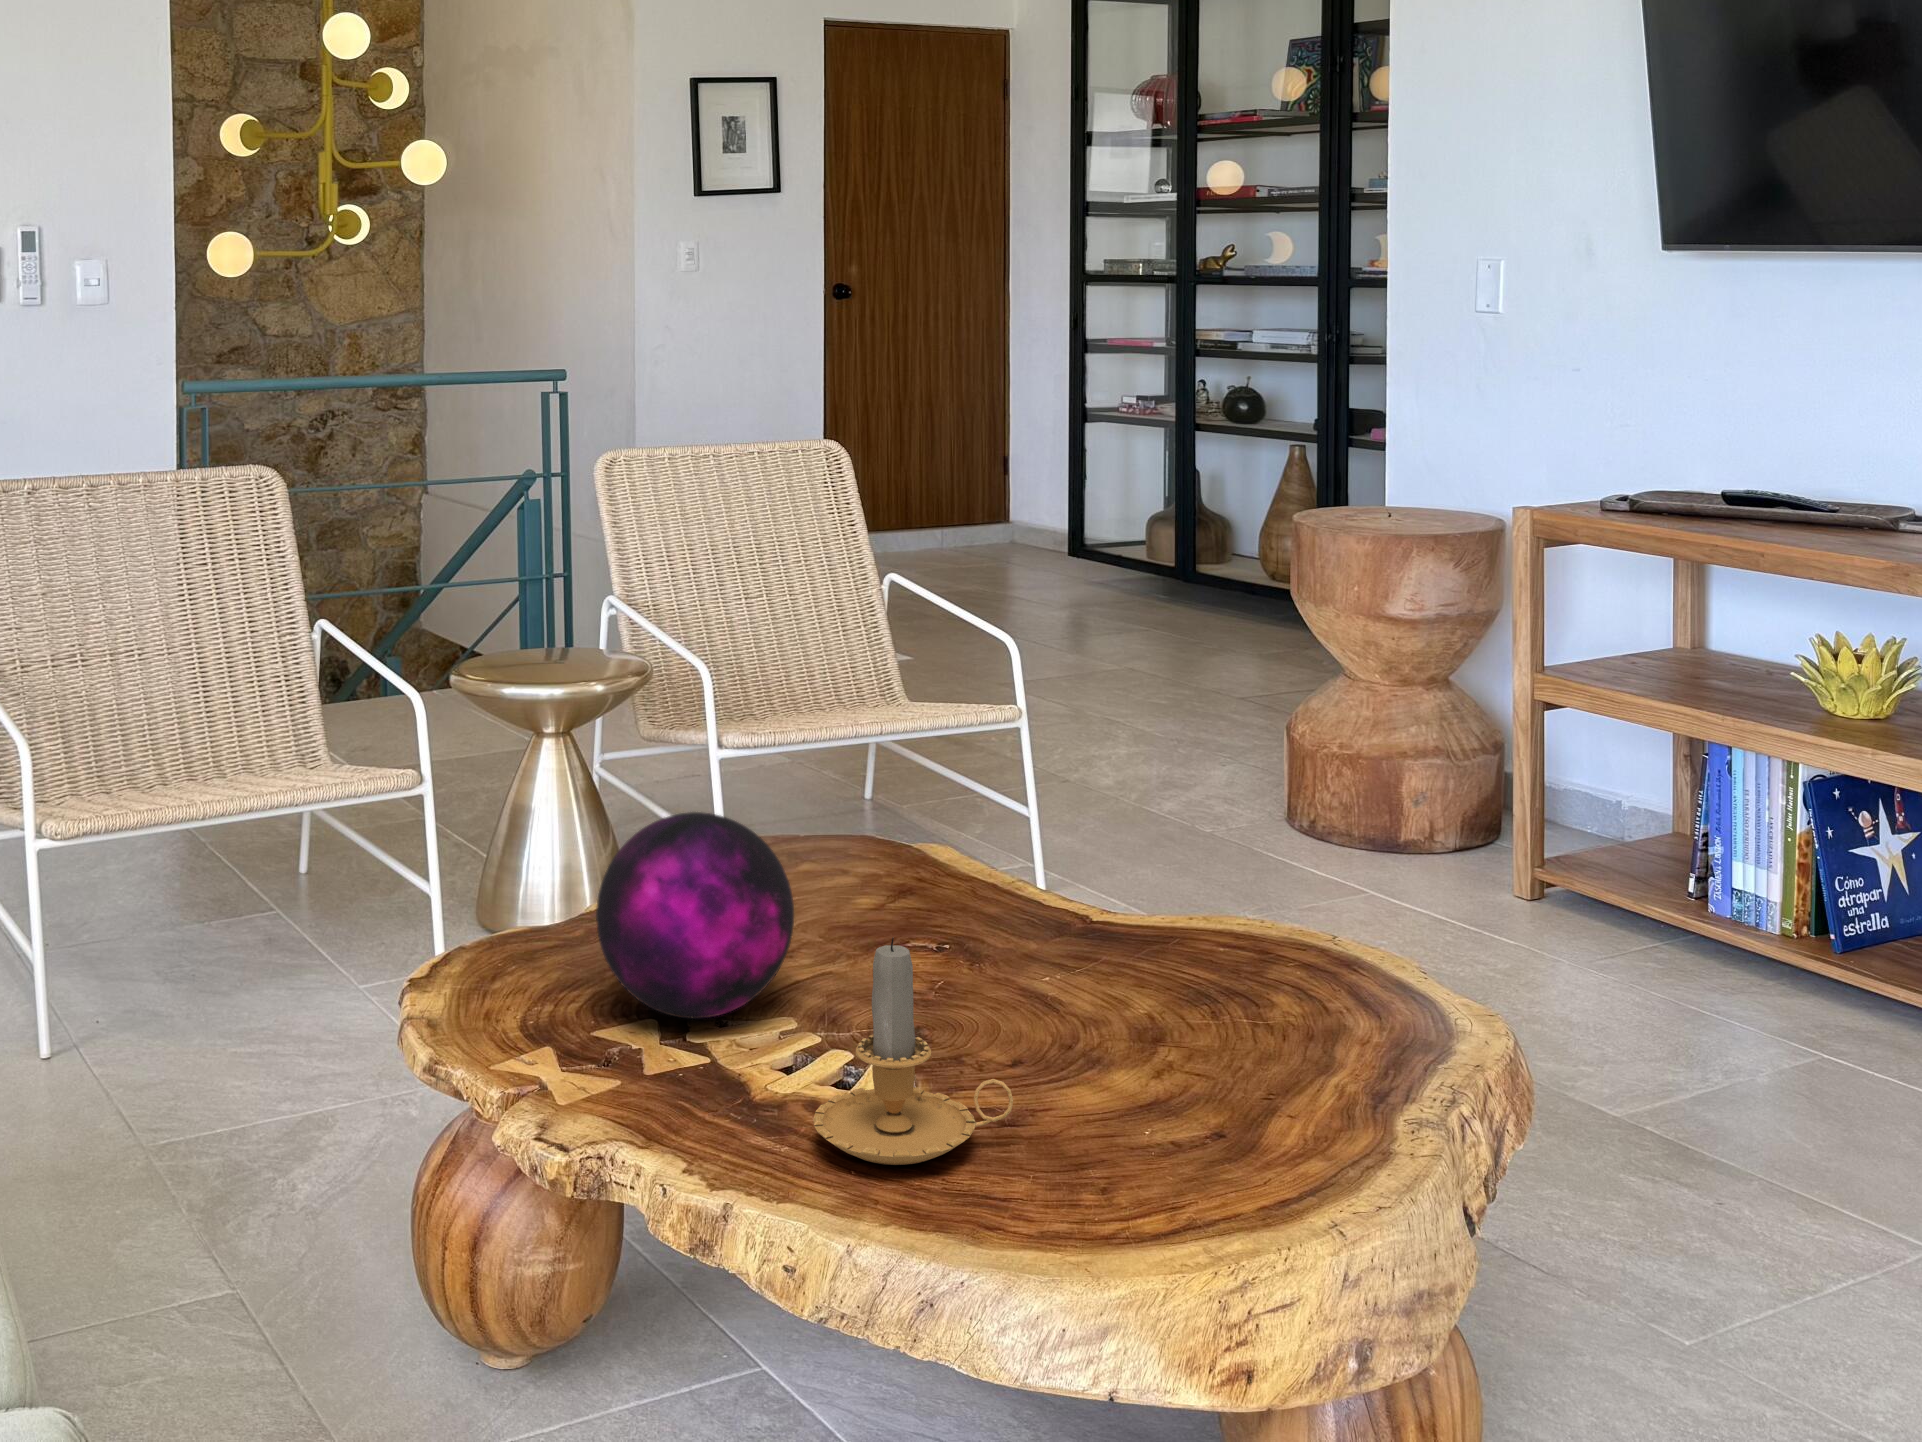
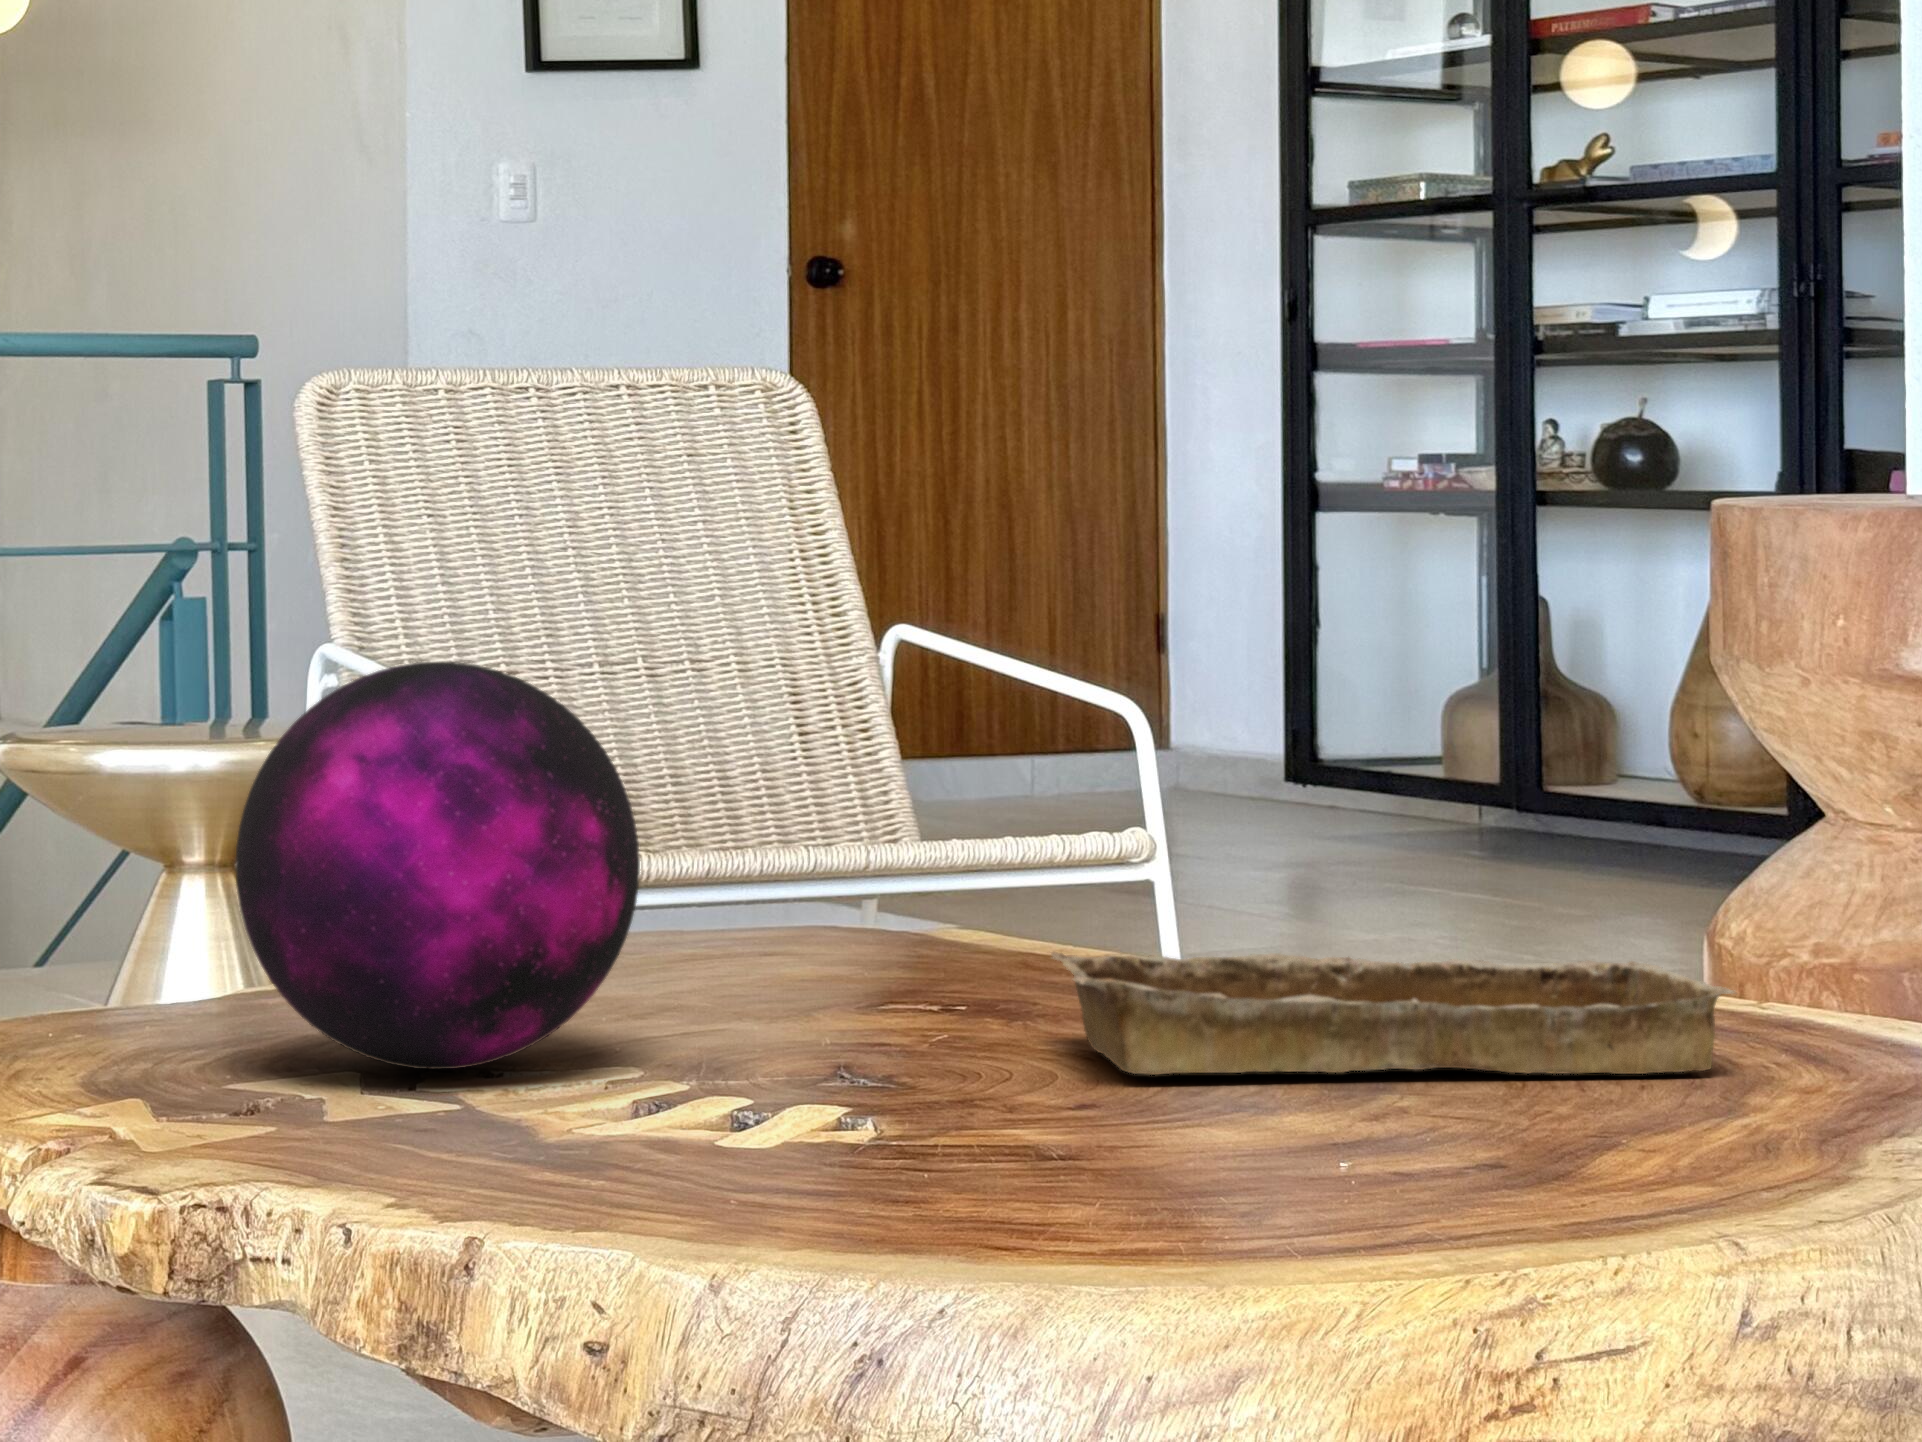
candle: present [813,938,1013,1165] -> none [657,742,1068,1191]
tray: none [991,941,1330,1031] -> present [1051,952,1734,1075]

